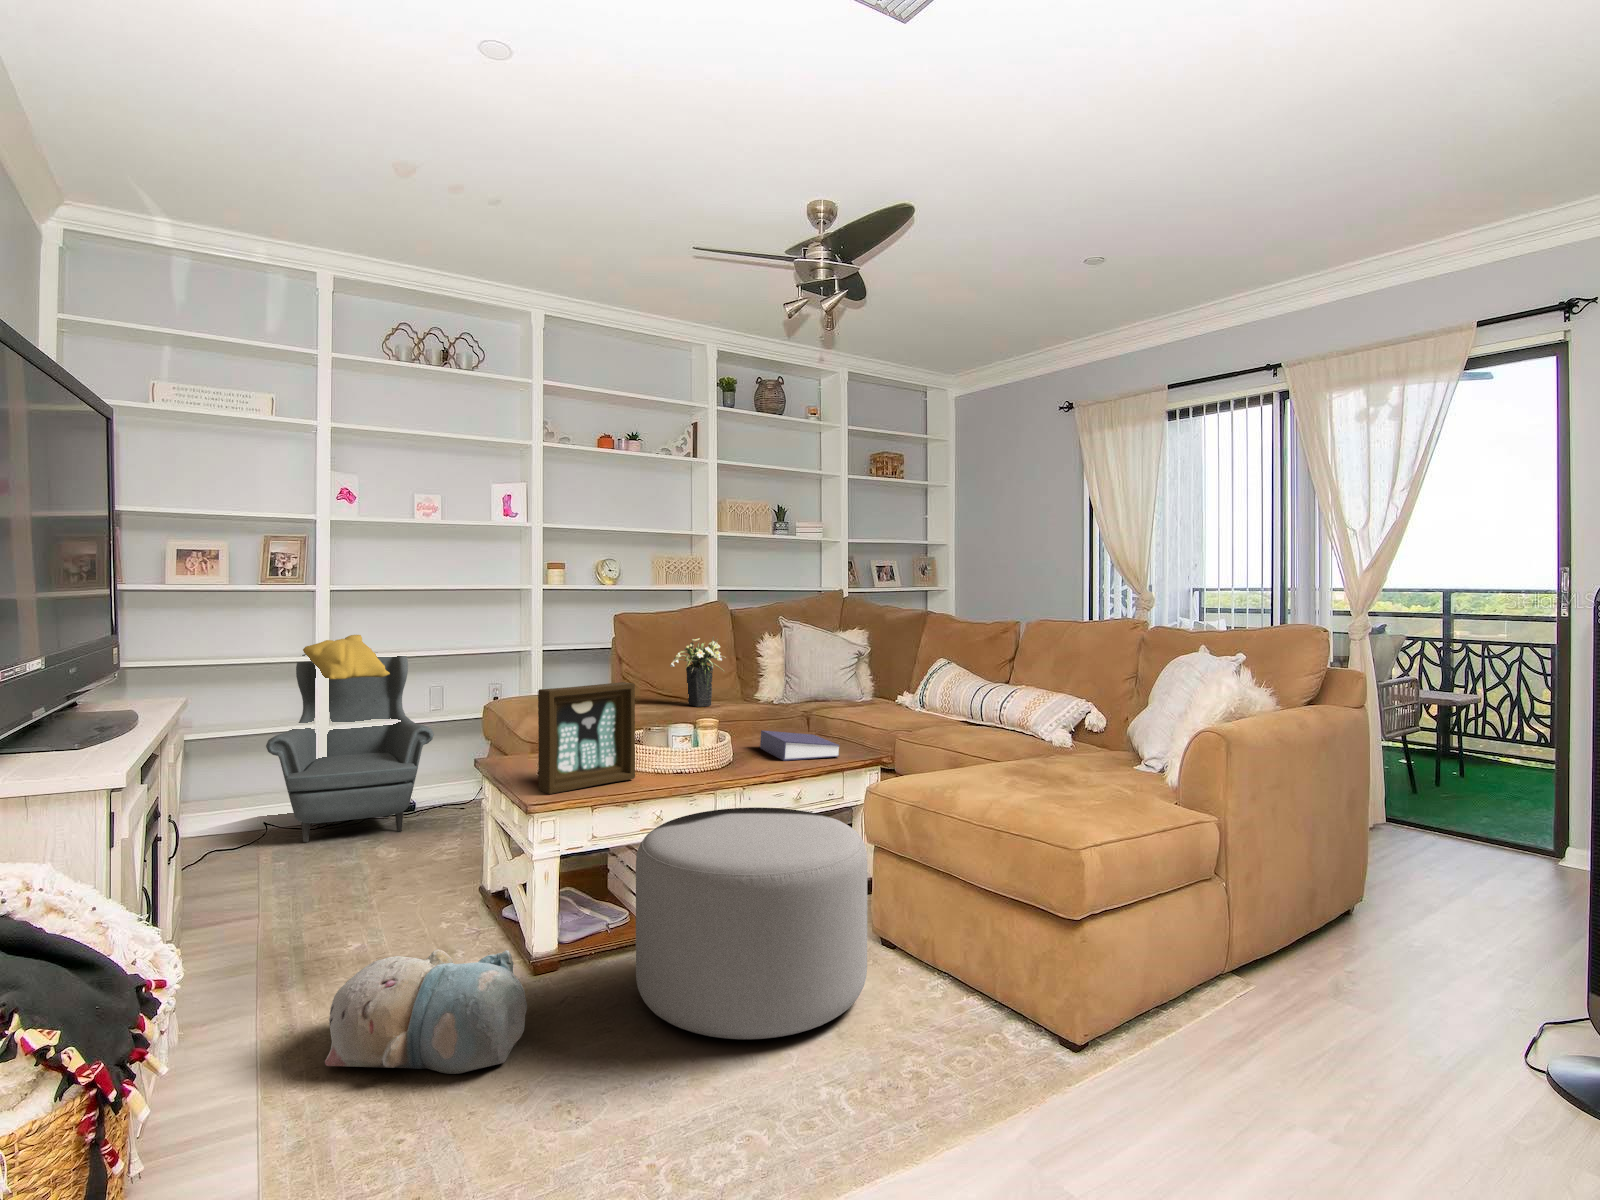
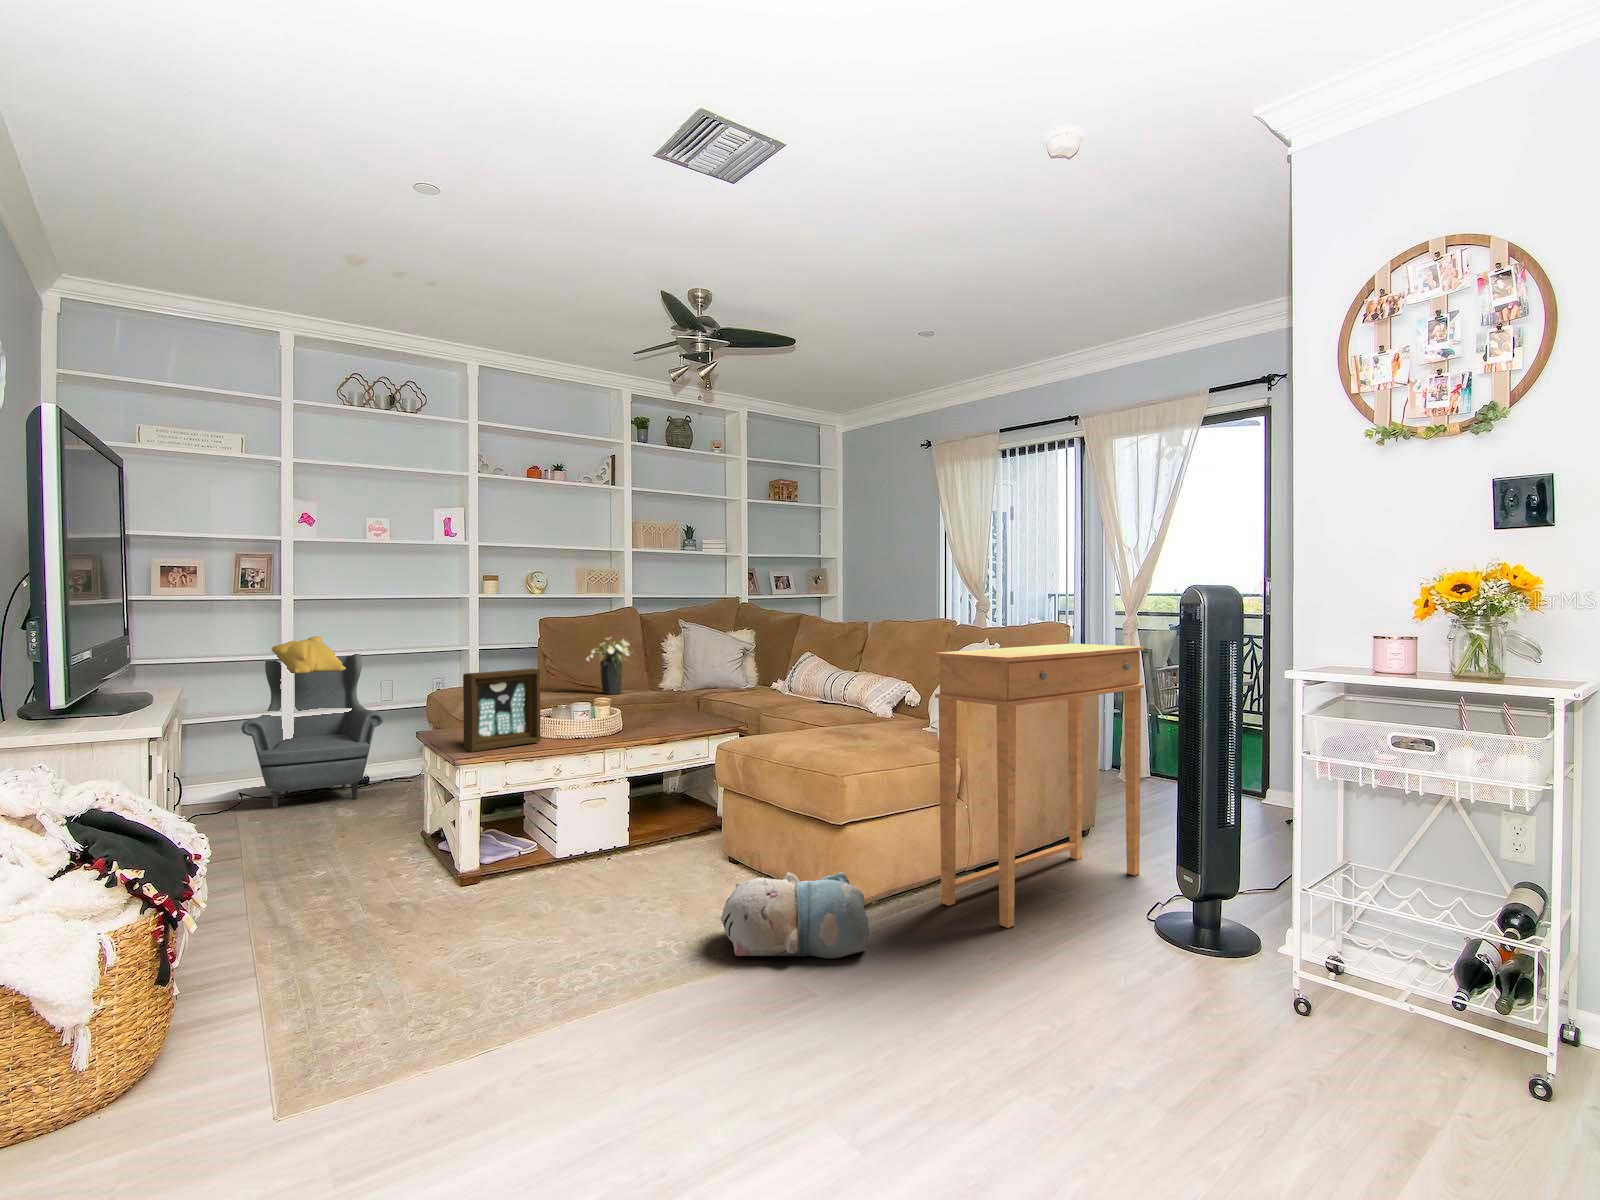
side table: none [1204,656,1481,1083] -> present [935,644,1144,928]
book: present [760,731,840,761] -> none [648,708,709,730]
ottoman: present [636,808,867,1039] -> none [534,761,706,917]
plush toy: present [325,949,527,1074] -> present [721,872,869,959]

